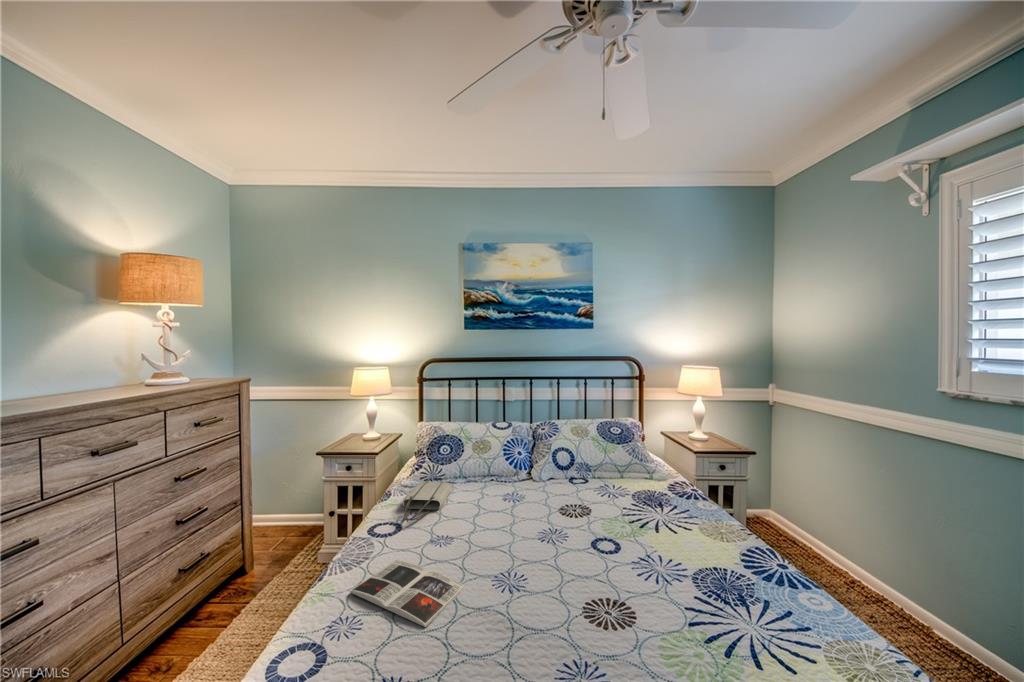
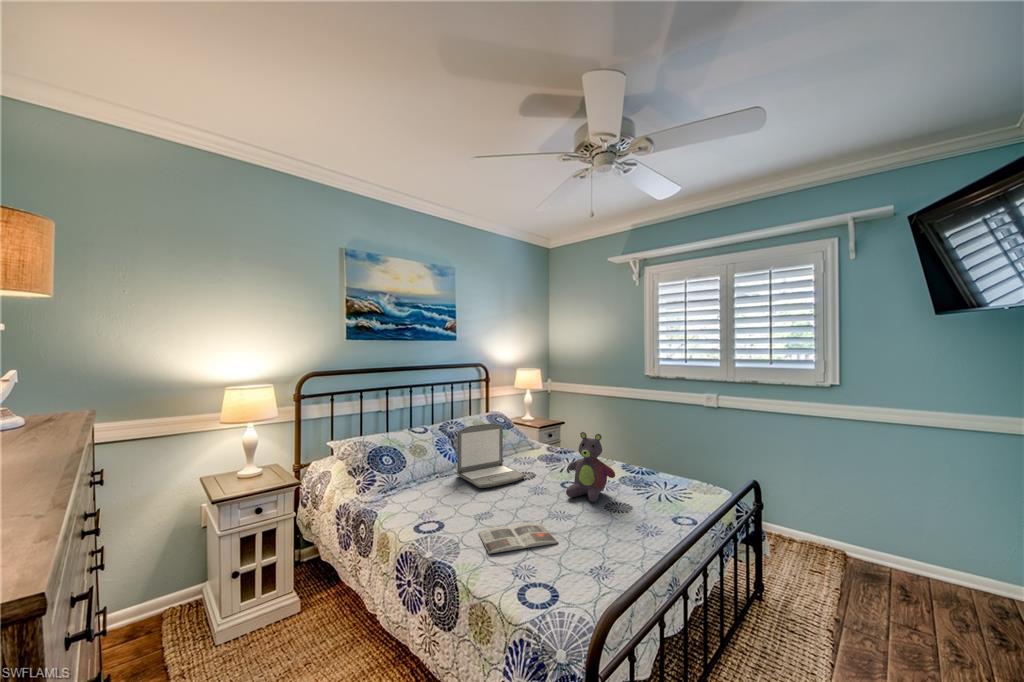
laptop: none [492,430,569,515] -> present [457,423,526,488]
stuffed bear: none [559,469,637,593] -> present [566,432,615,502]
tote bag: present [403,482,451,520] -> none [393,484,444,513]

